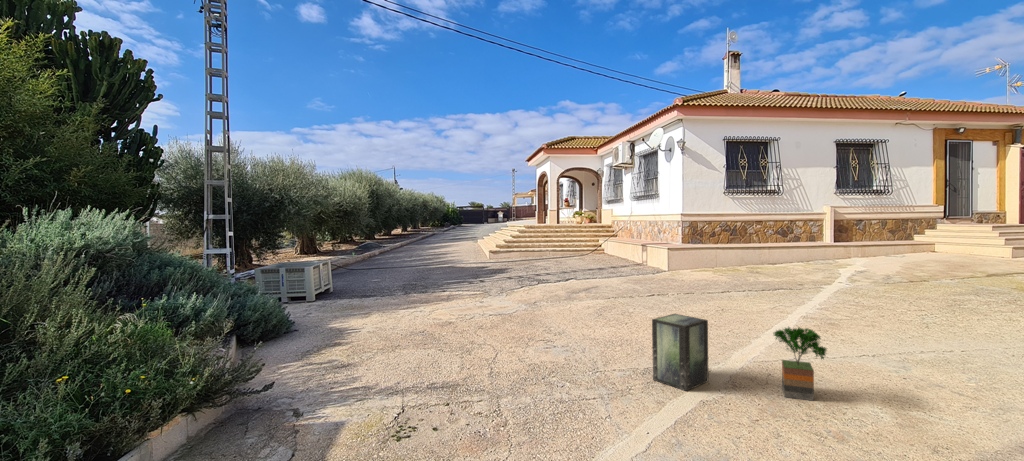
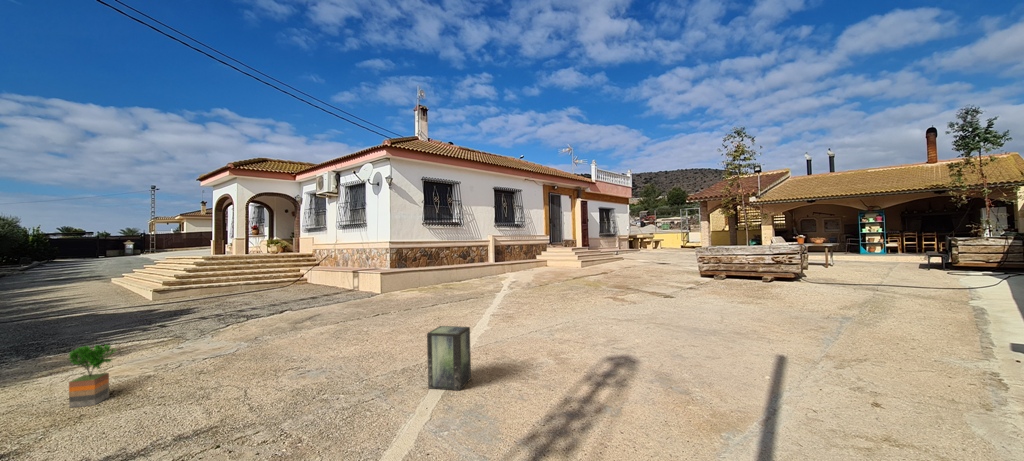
potted tree: present [773,327,827,401] -> present [69,345,116,407]

